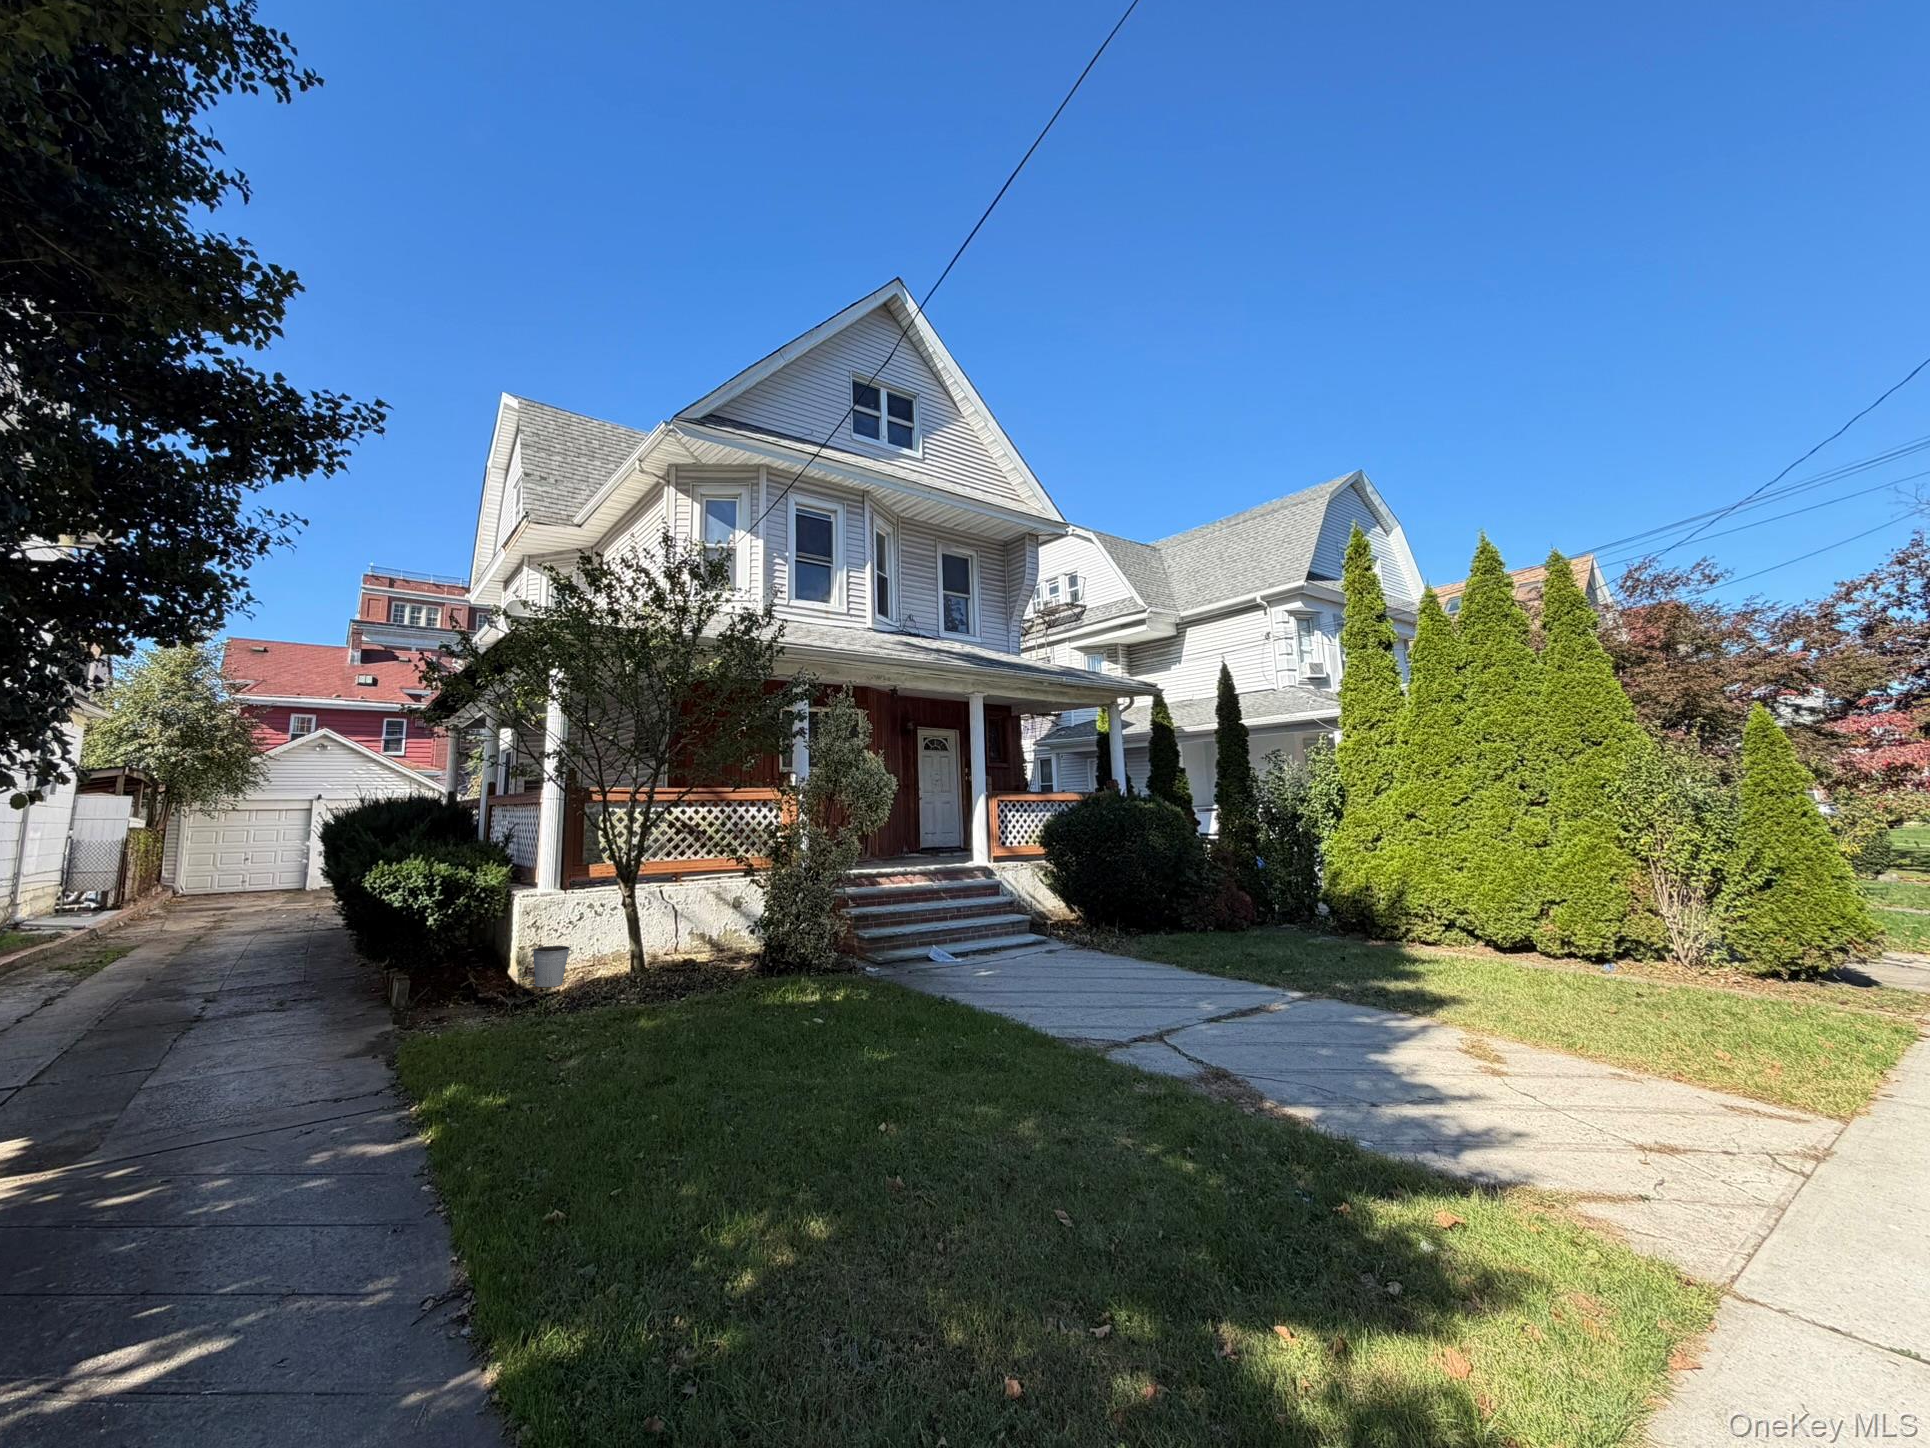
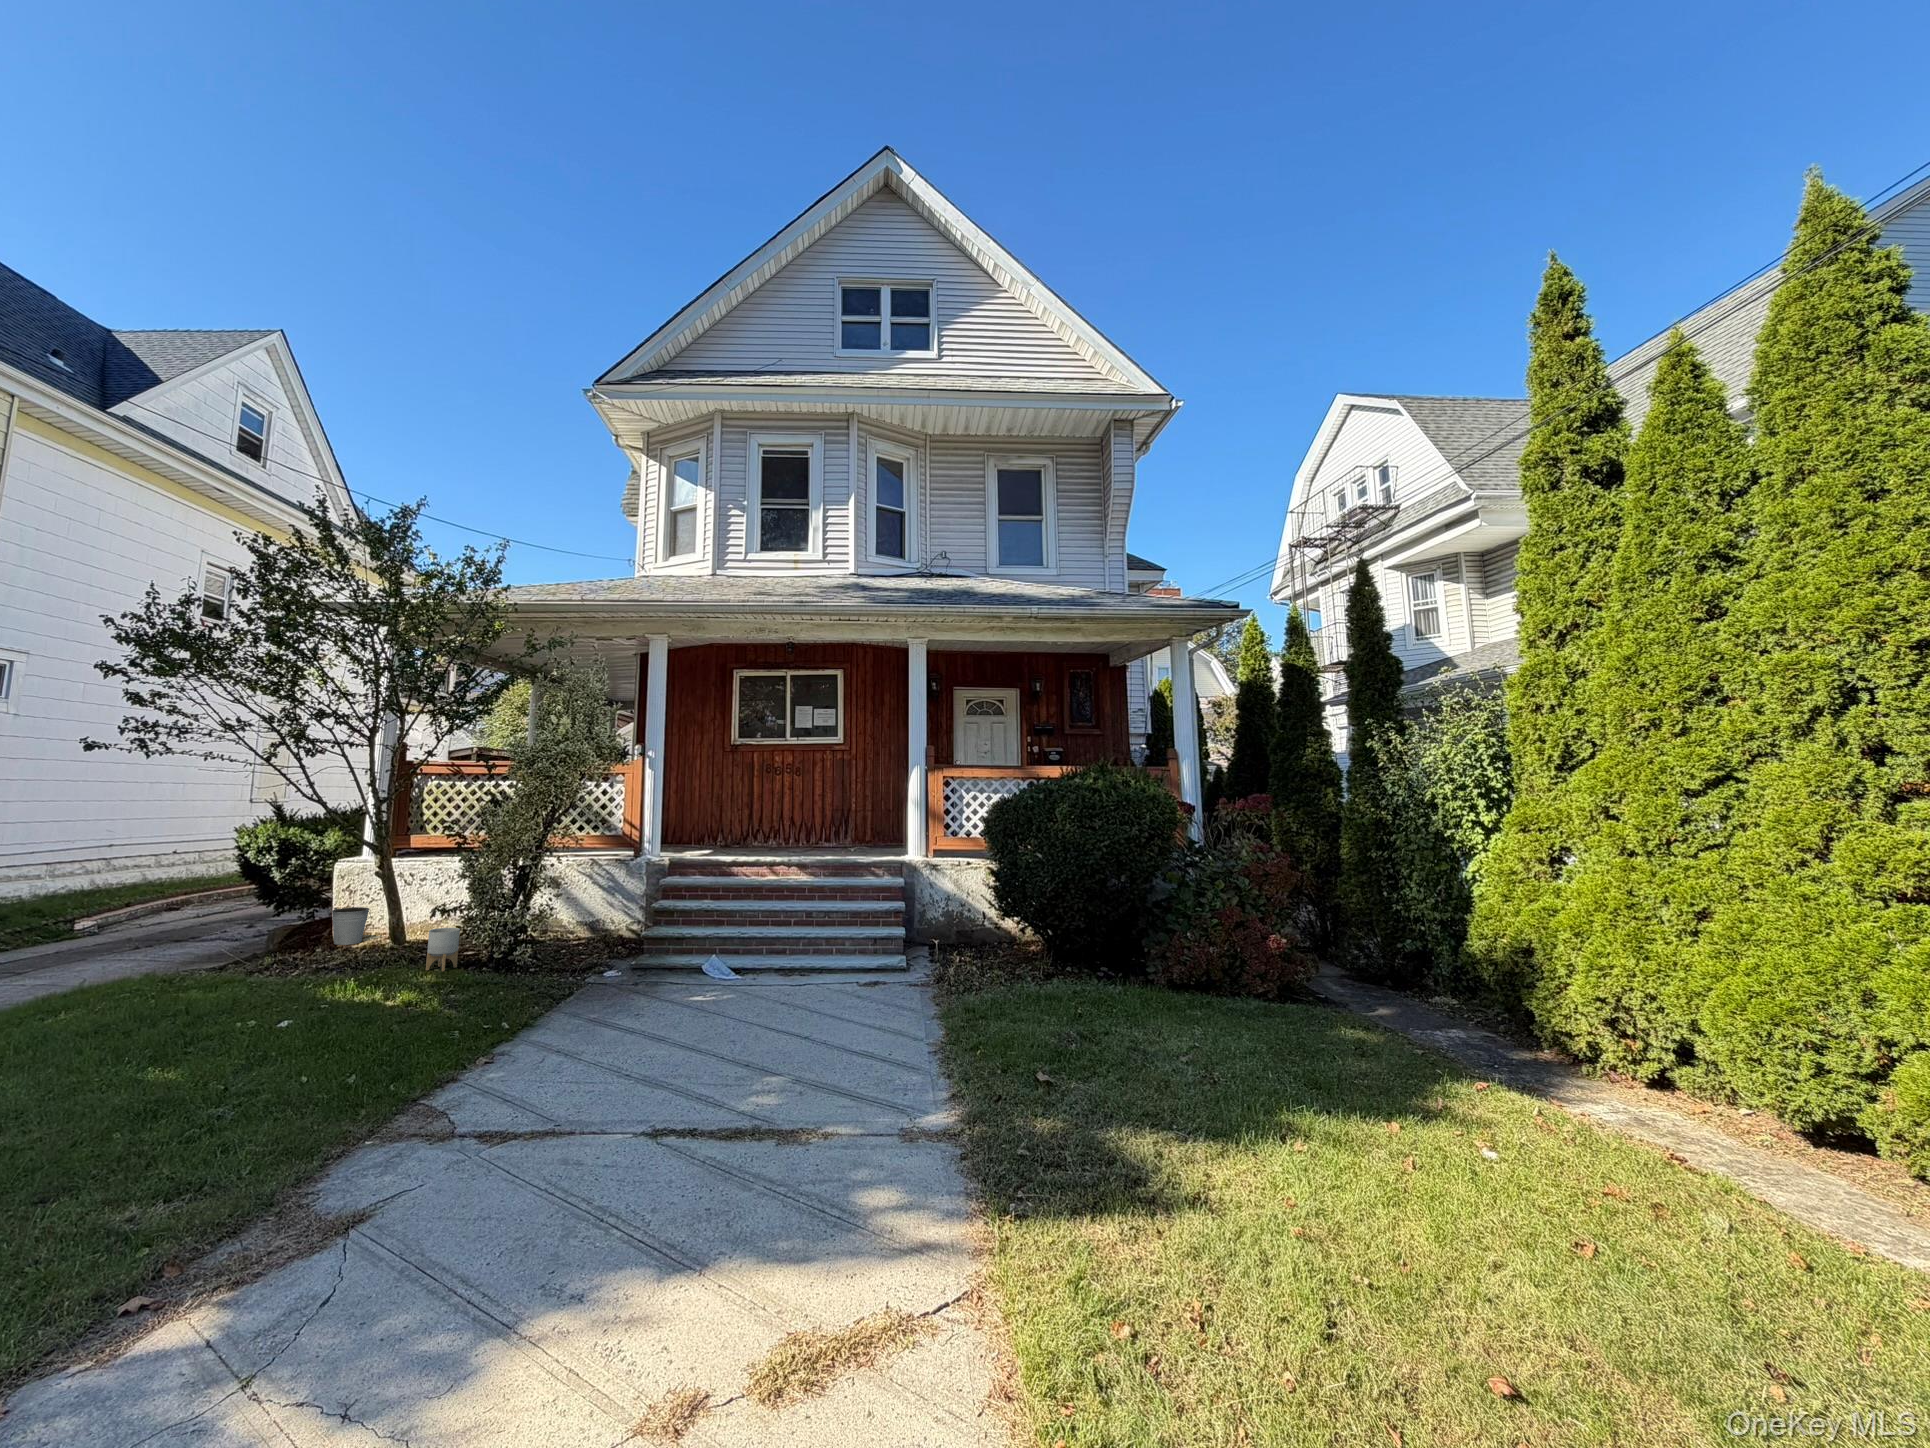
planter: none [733,947,759,988] -> present [426,928,460,971]

